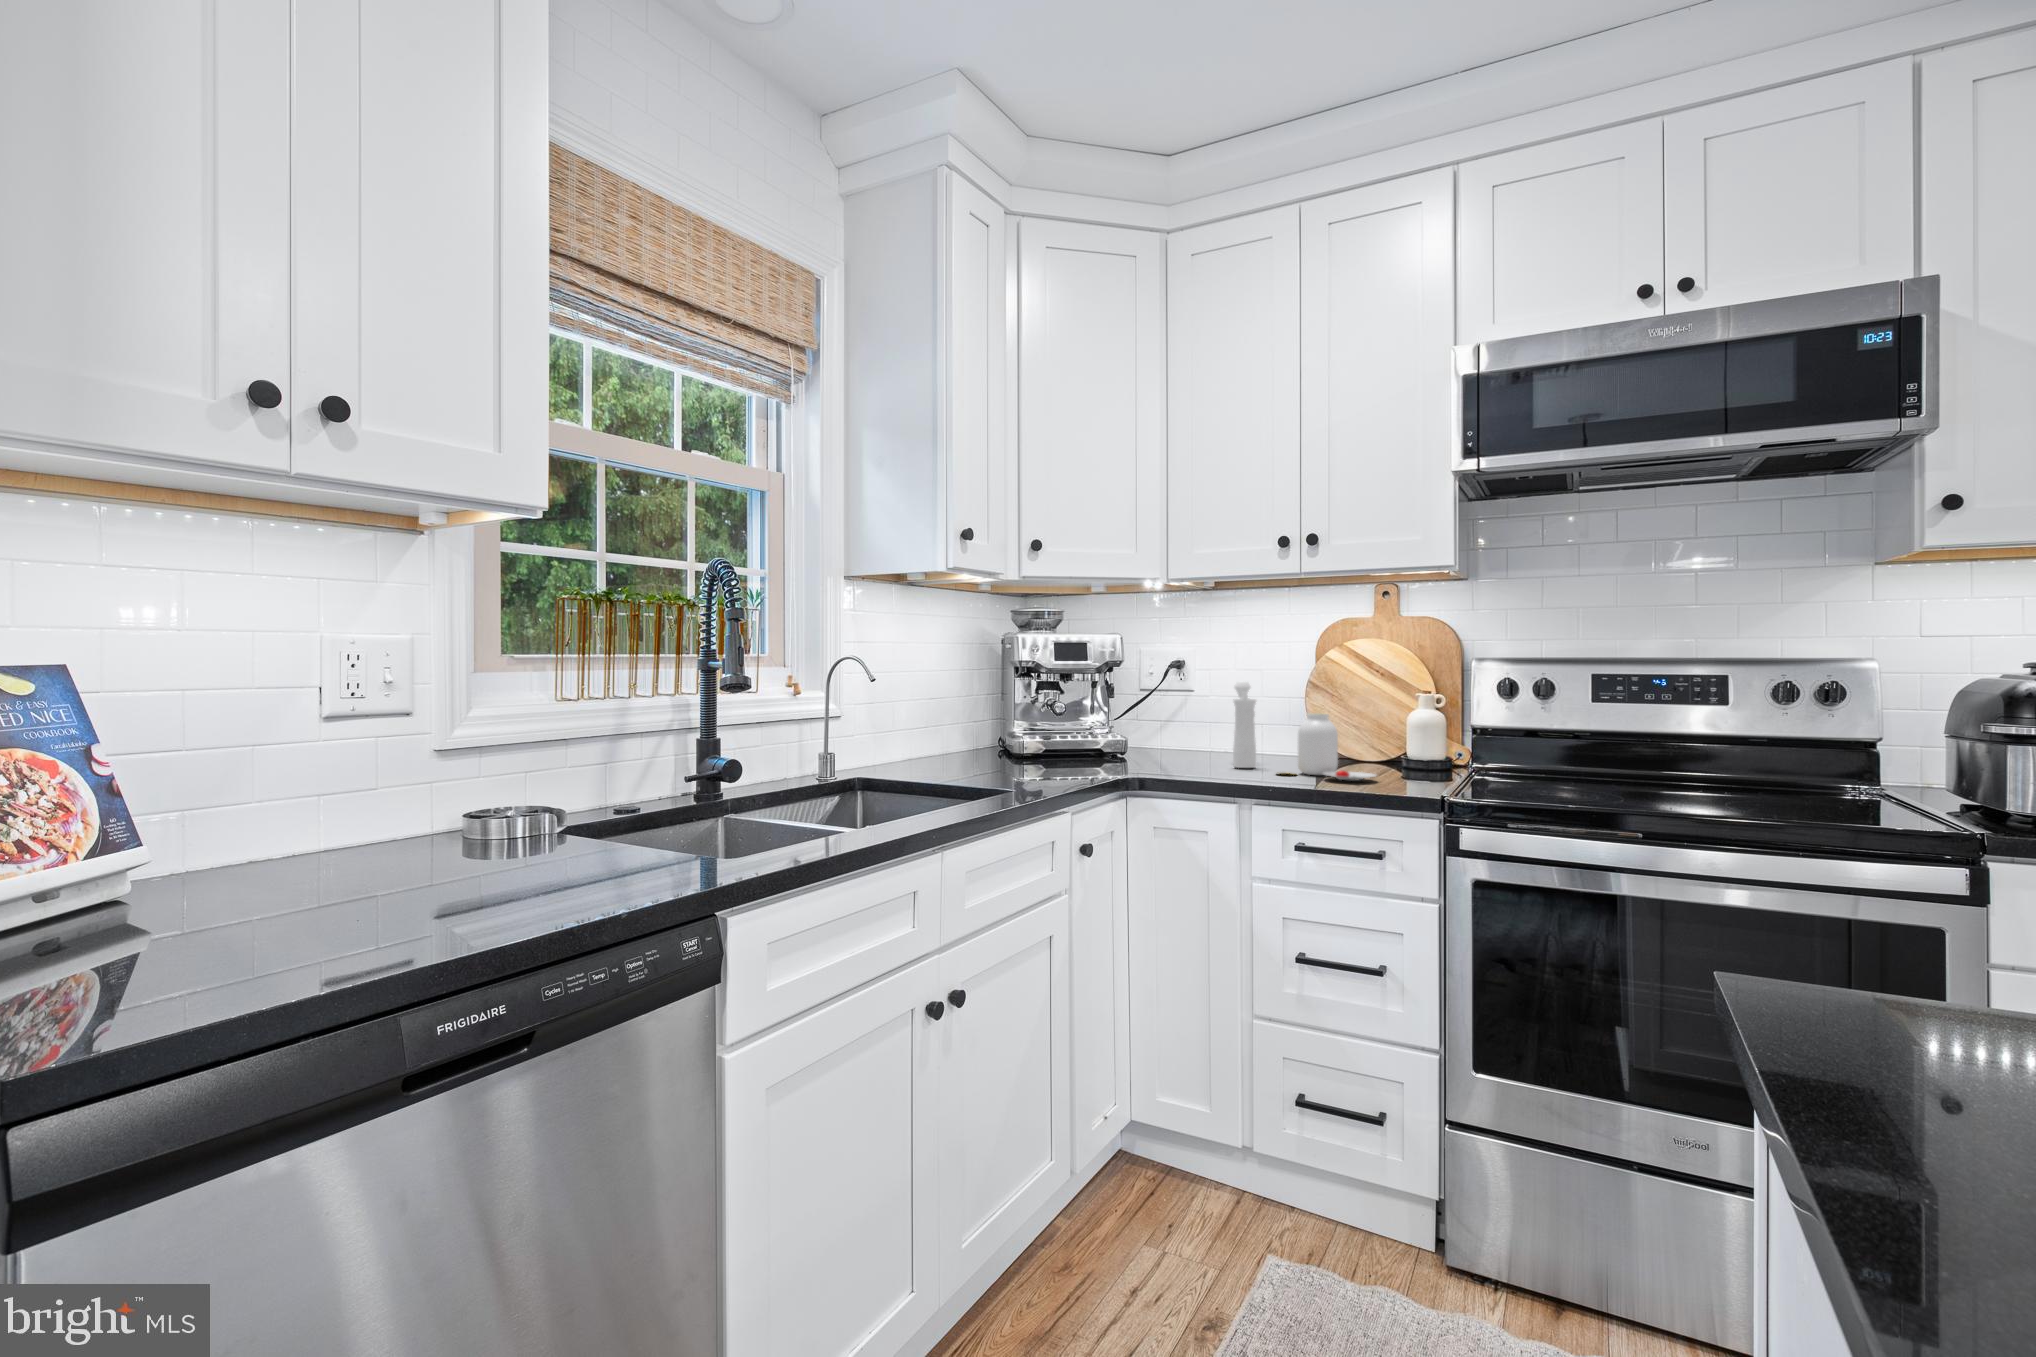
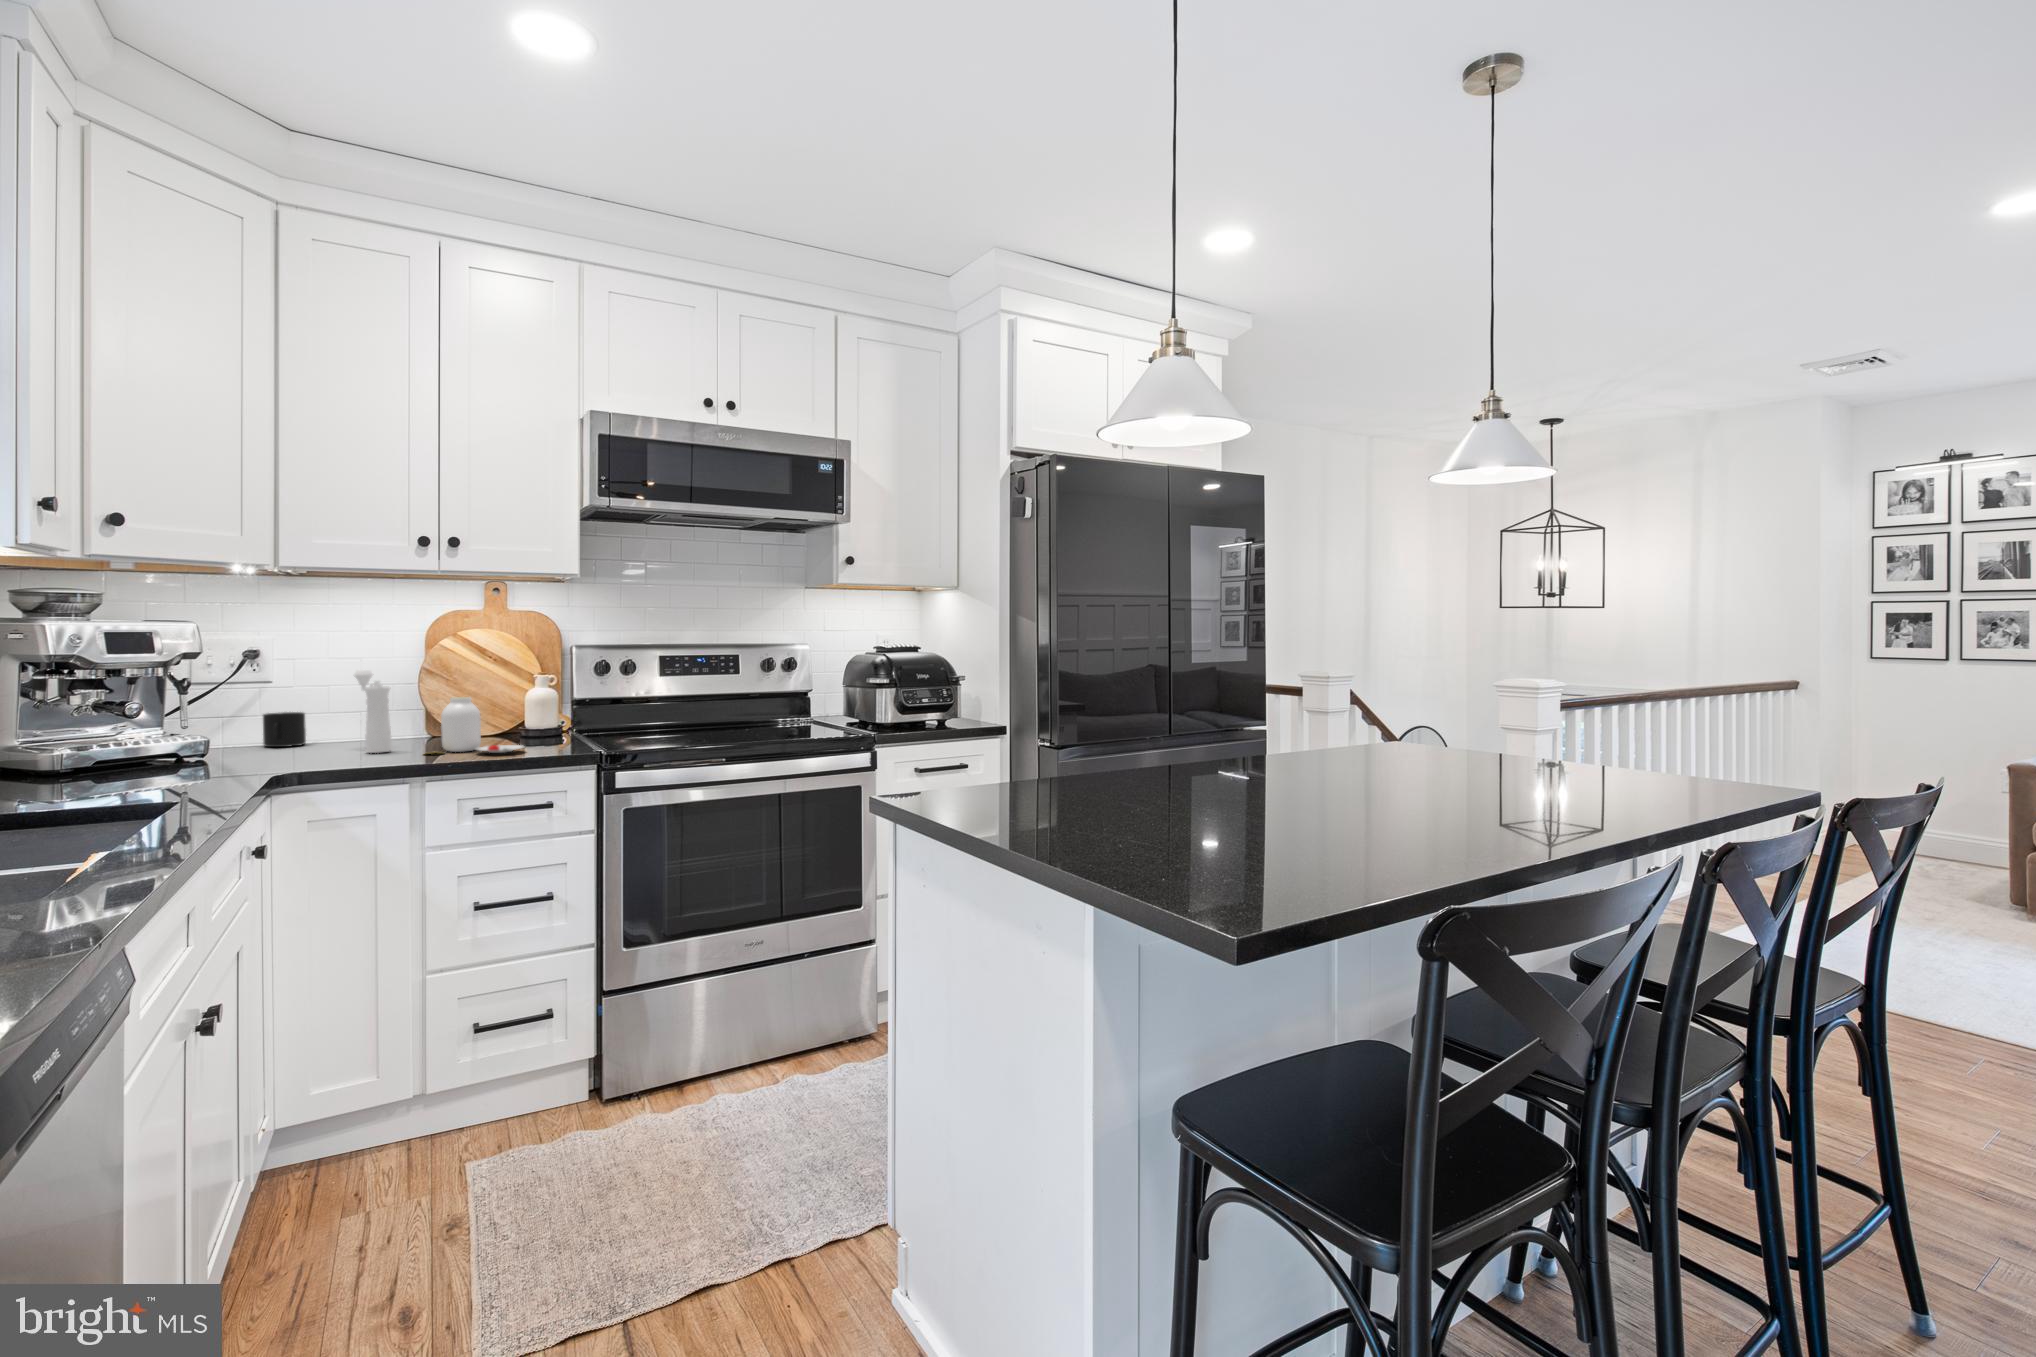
mug: none [1173,723,1206,756] -> present [263,712,306,747]

